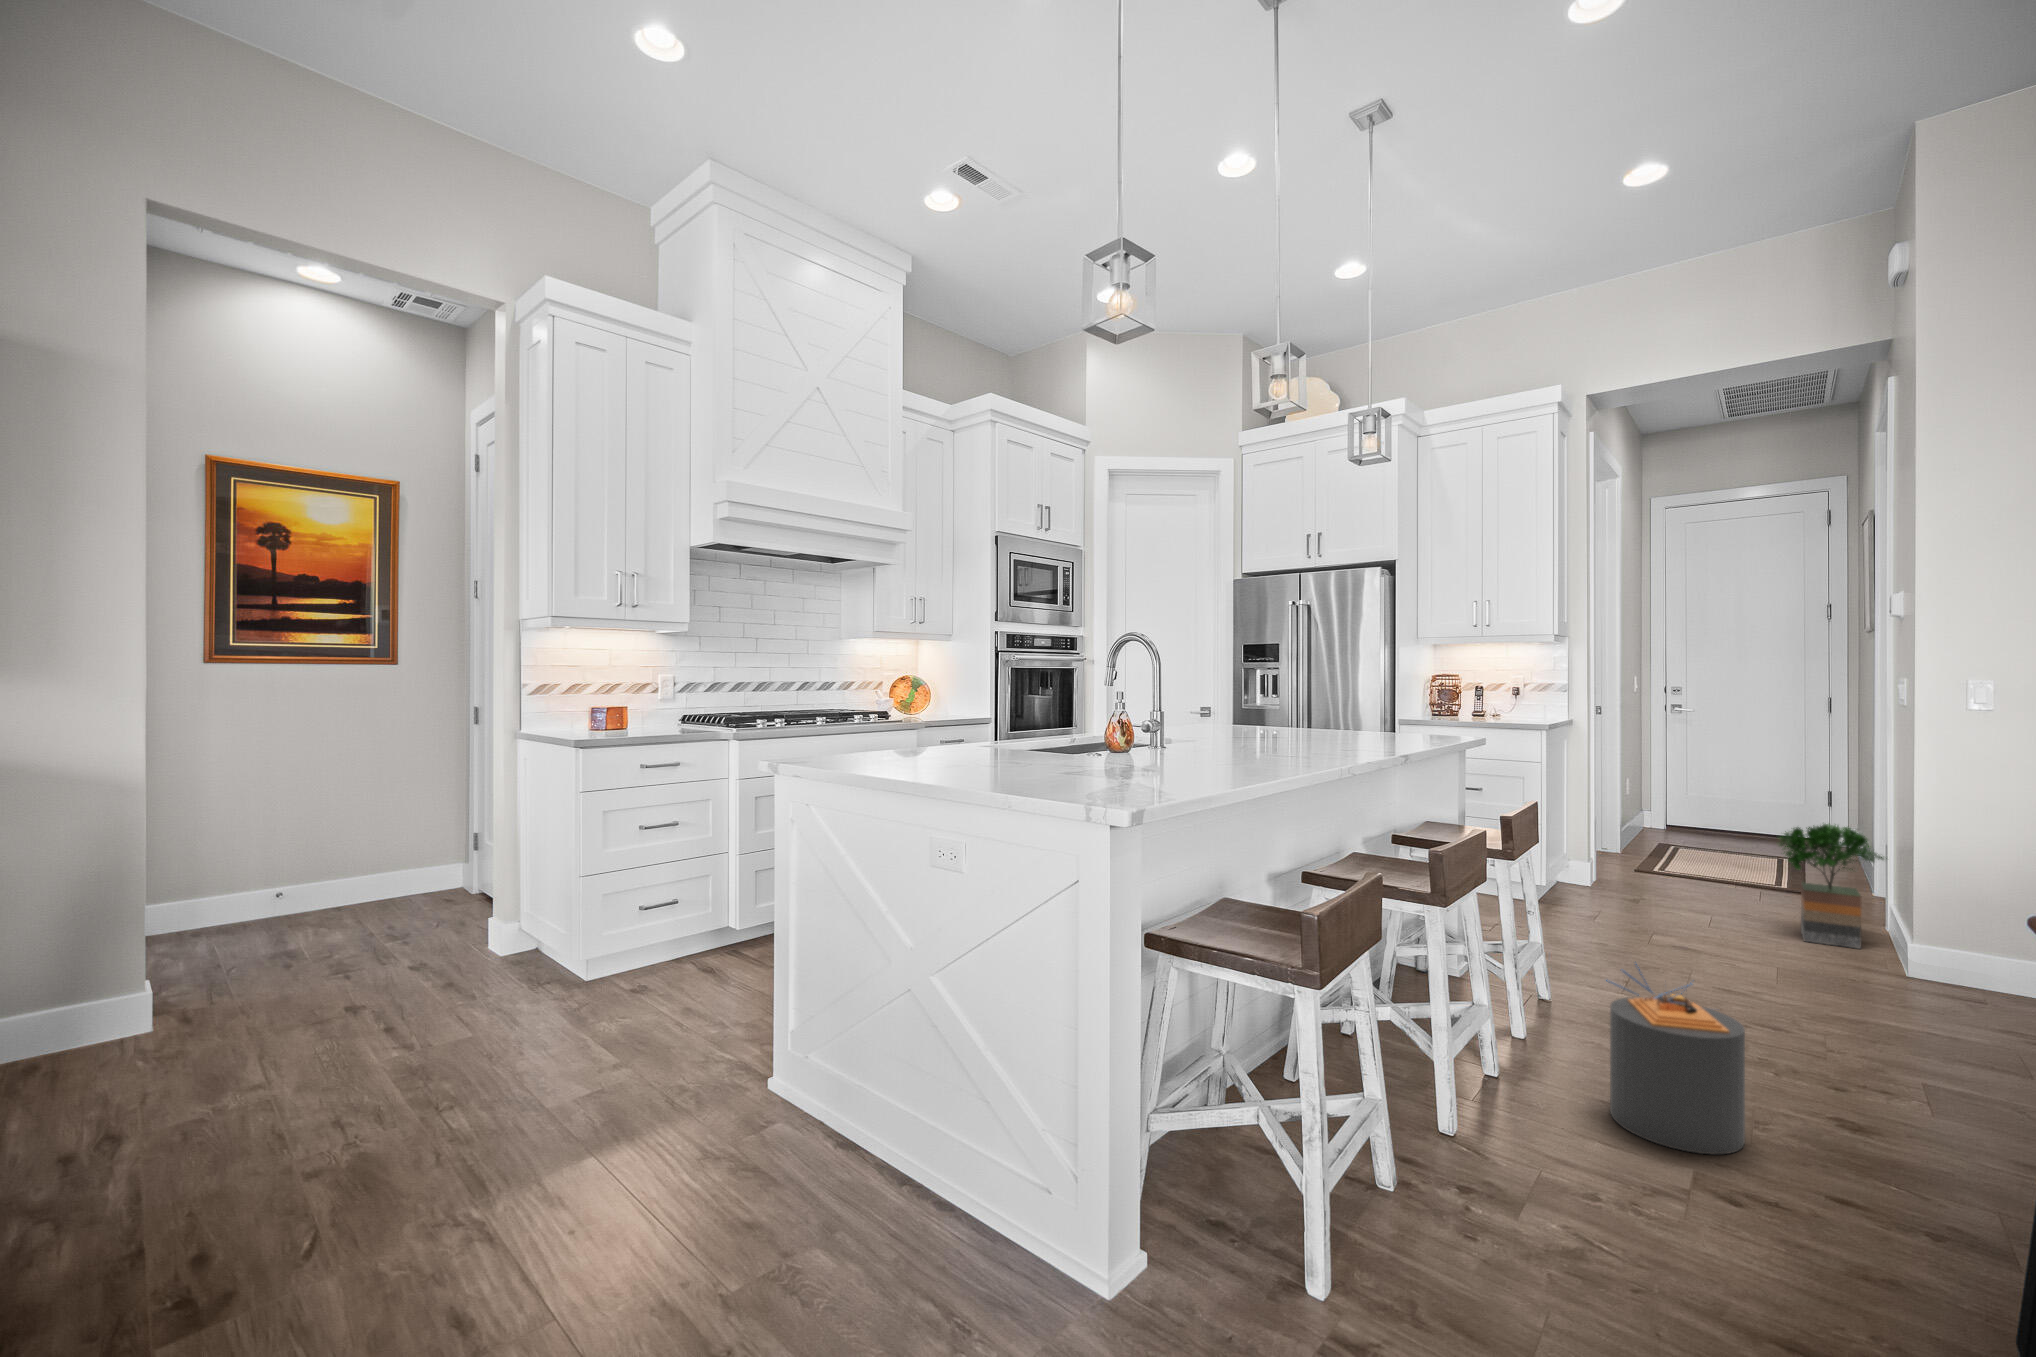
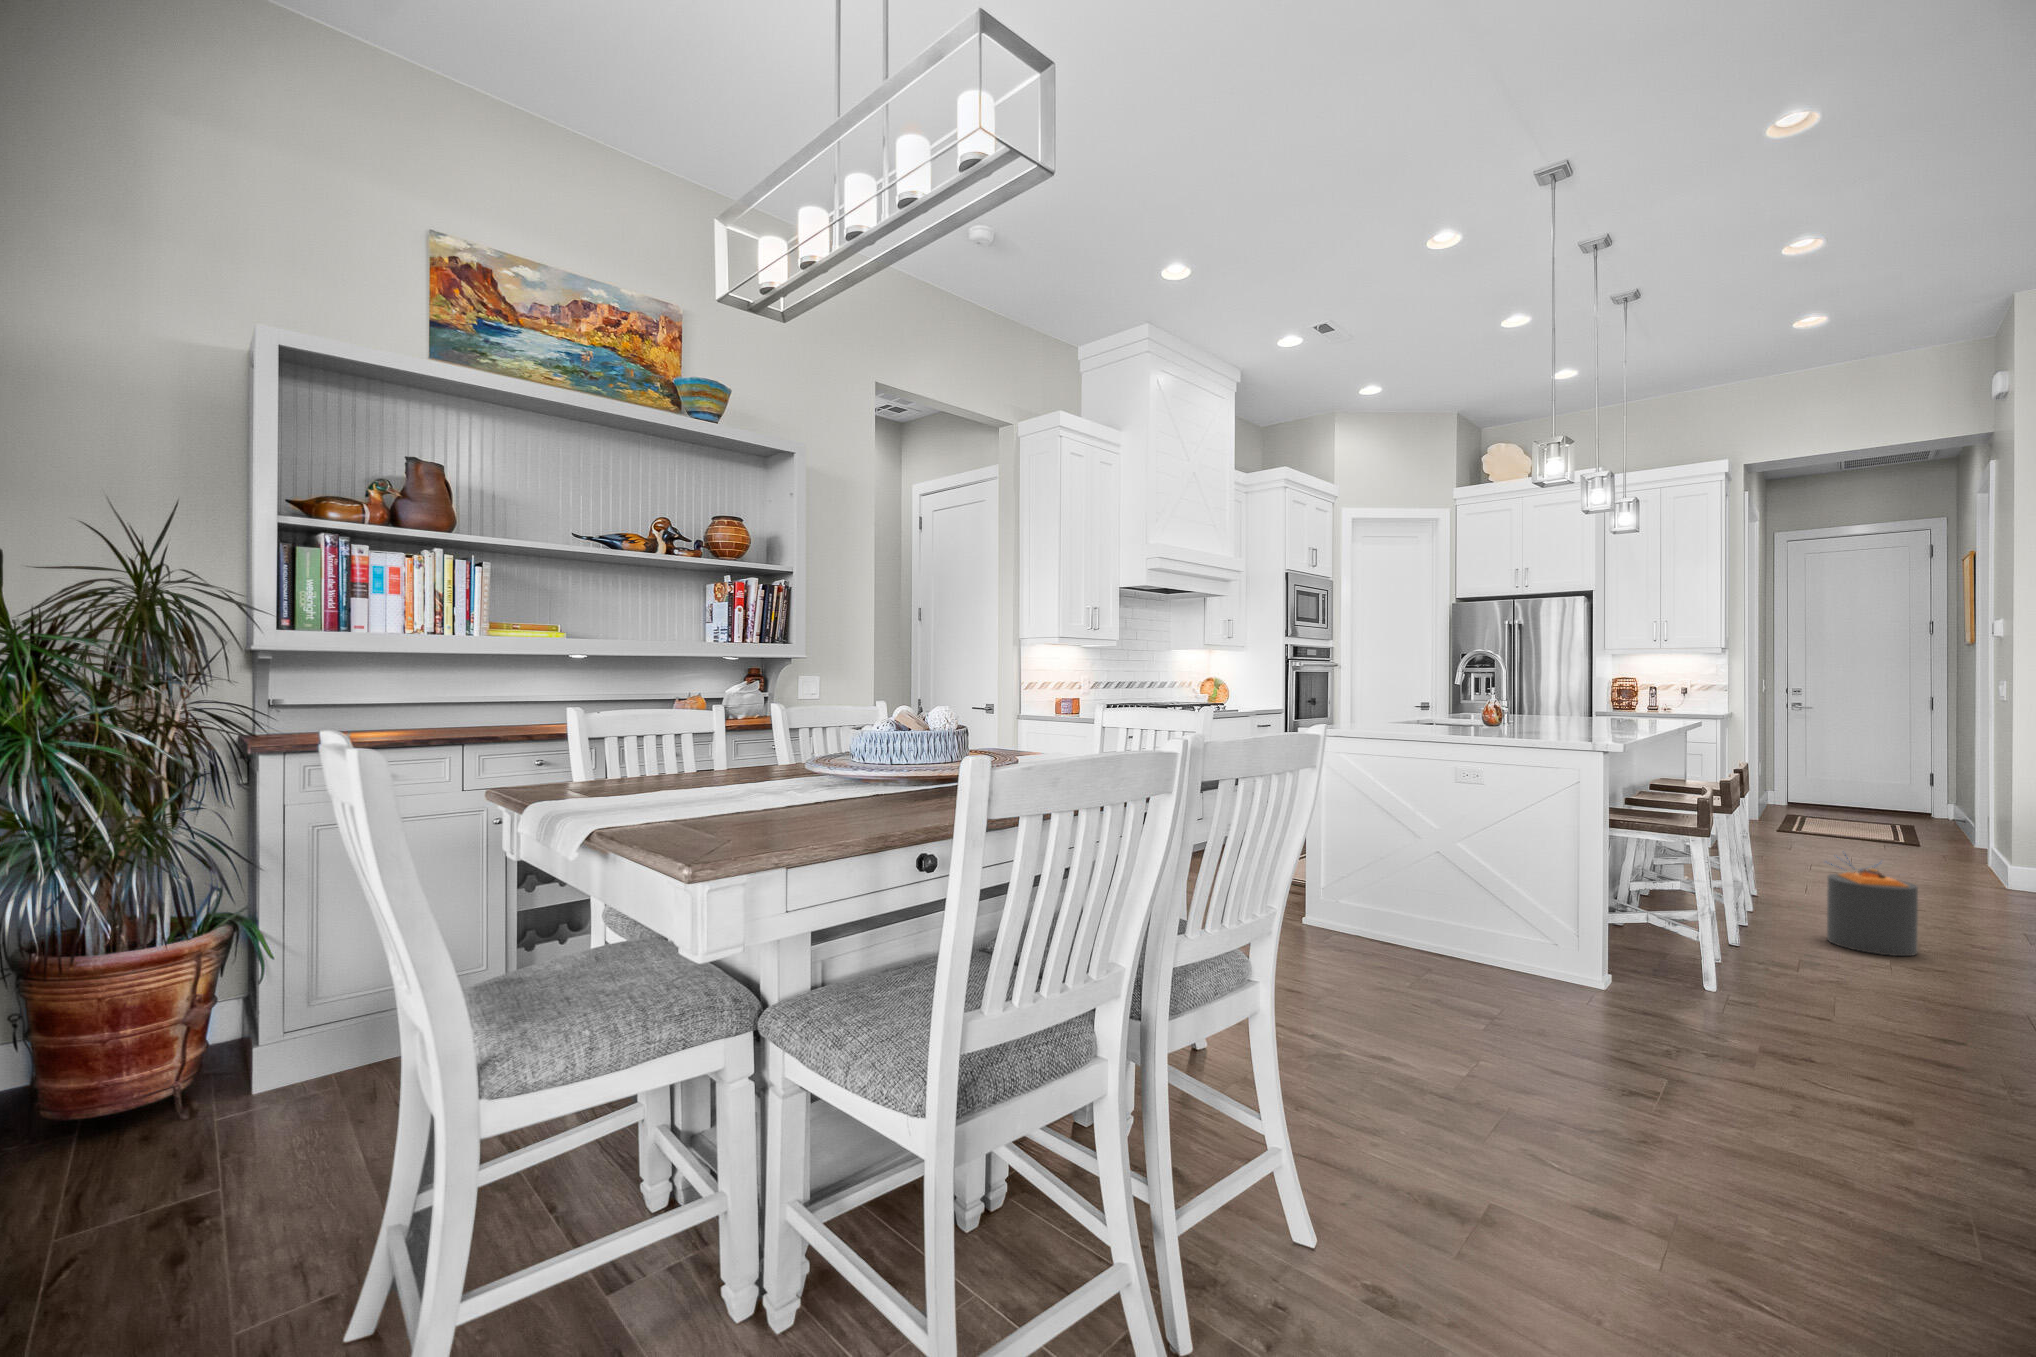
potted tree: present [1779,824,1887,949] -> none [1904,786,1995,875]

